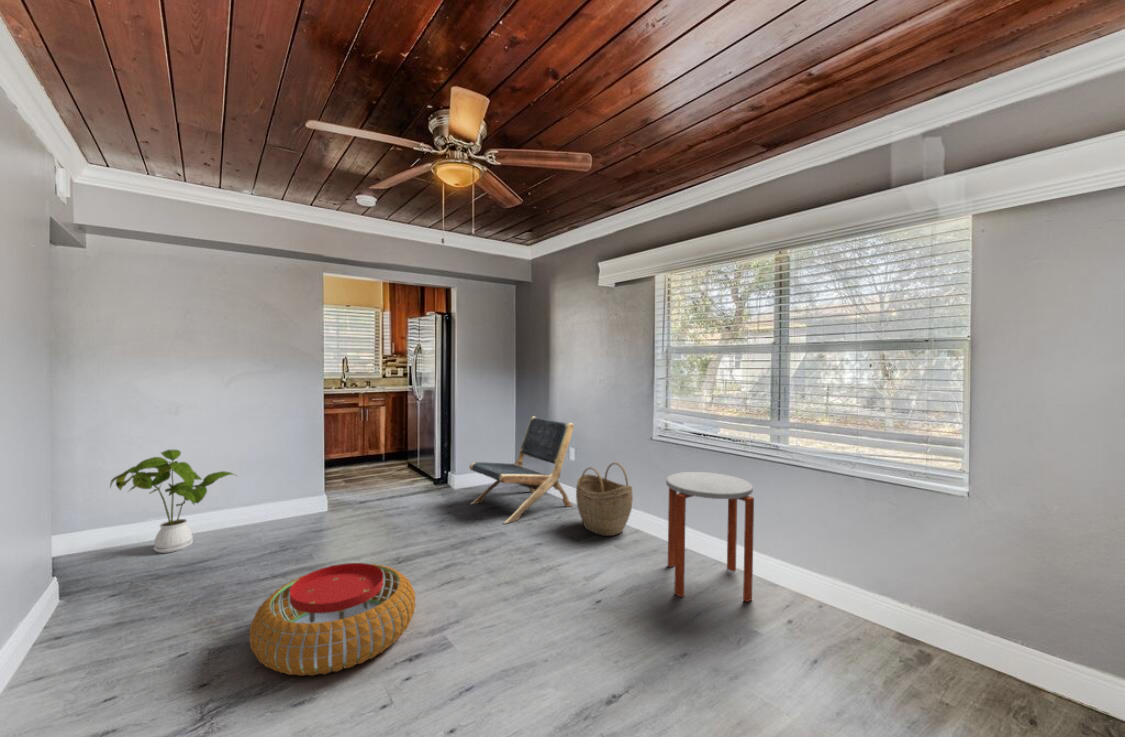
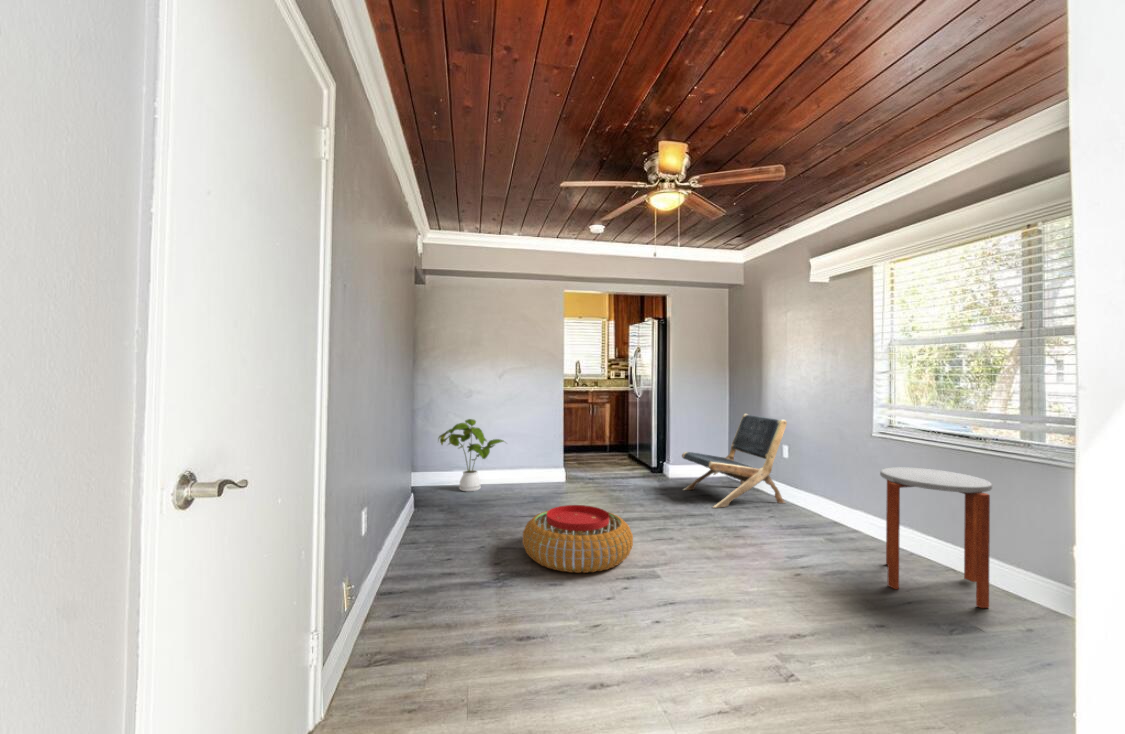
woven basket: present [576,463,633,536] -> none [786,459,851,532]

